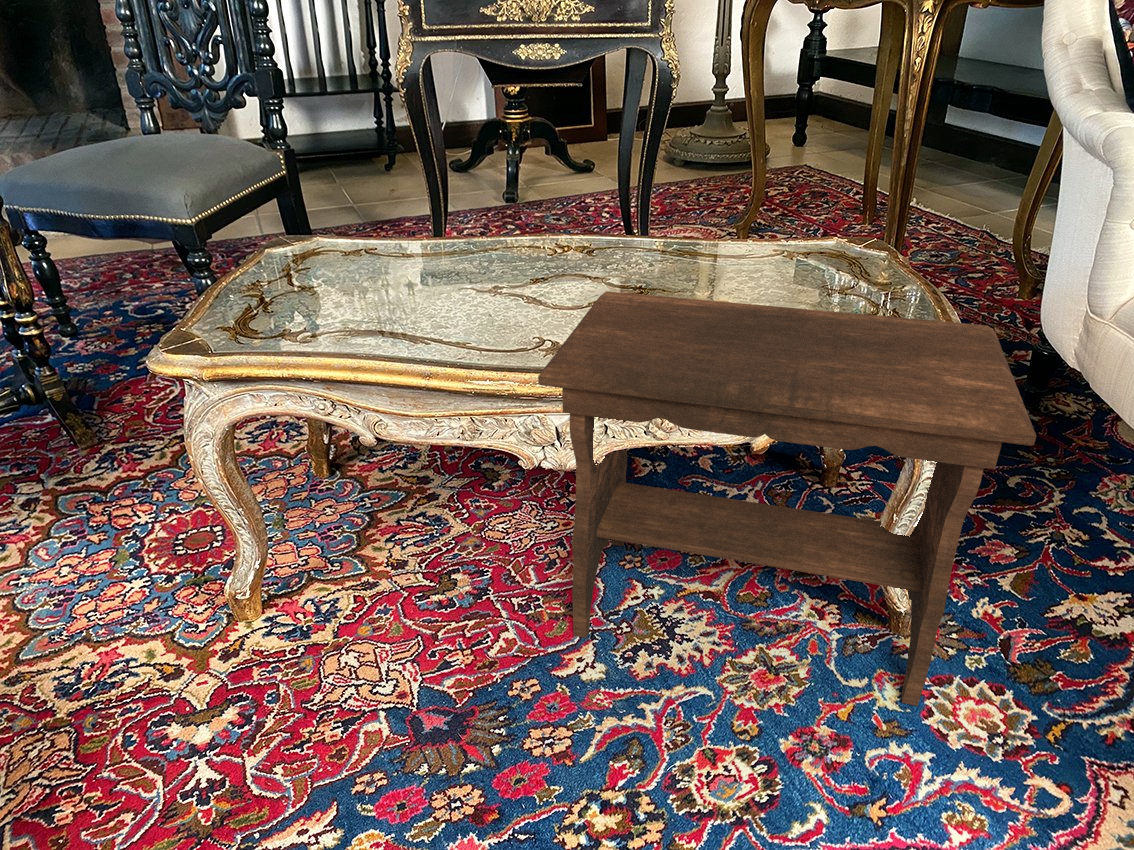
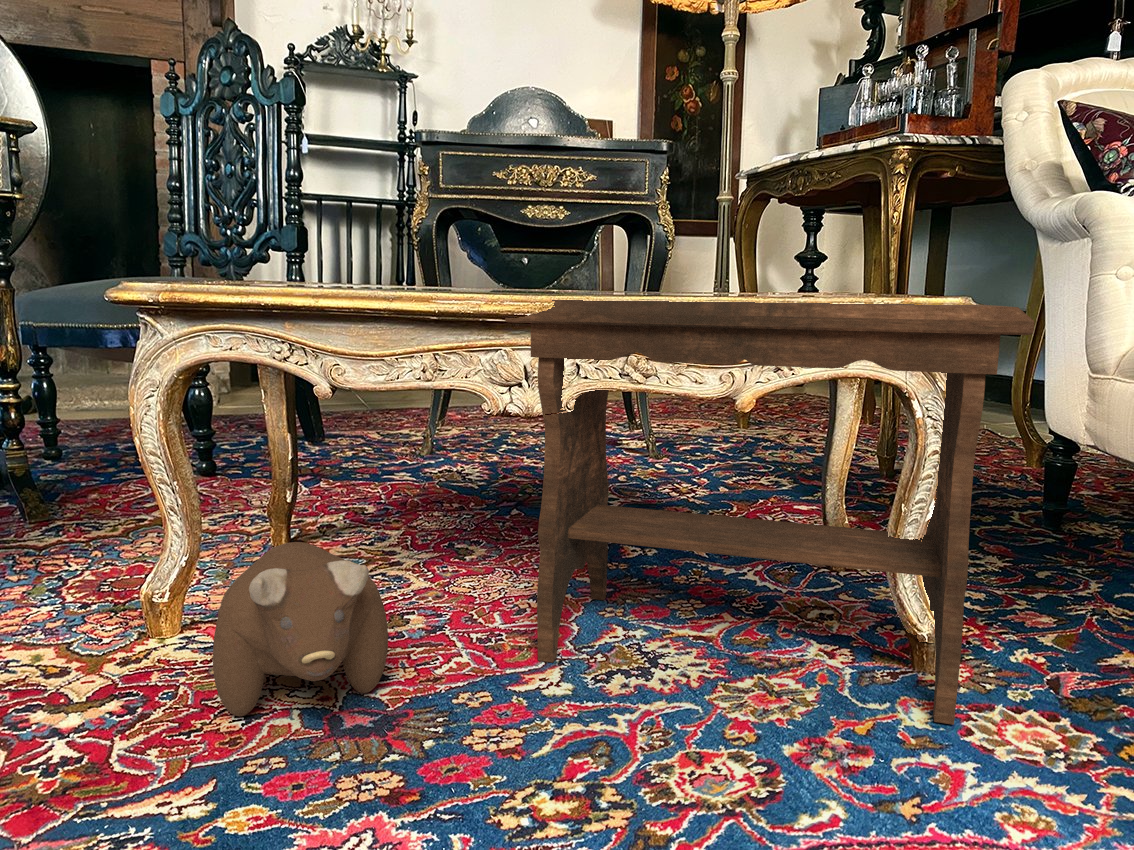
plush toy: none [310,573,452,725] -> present [213,542,388,716]

